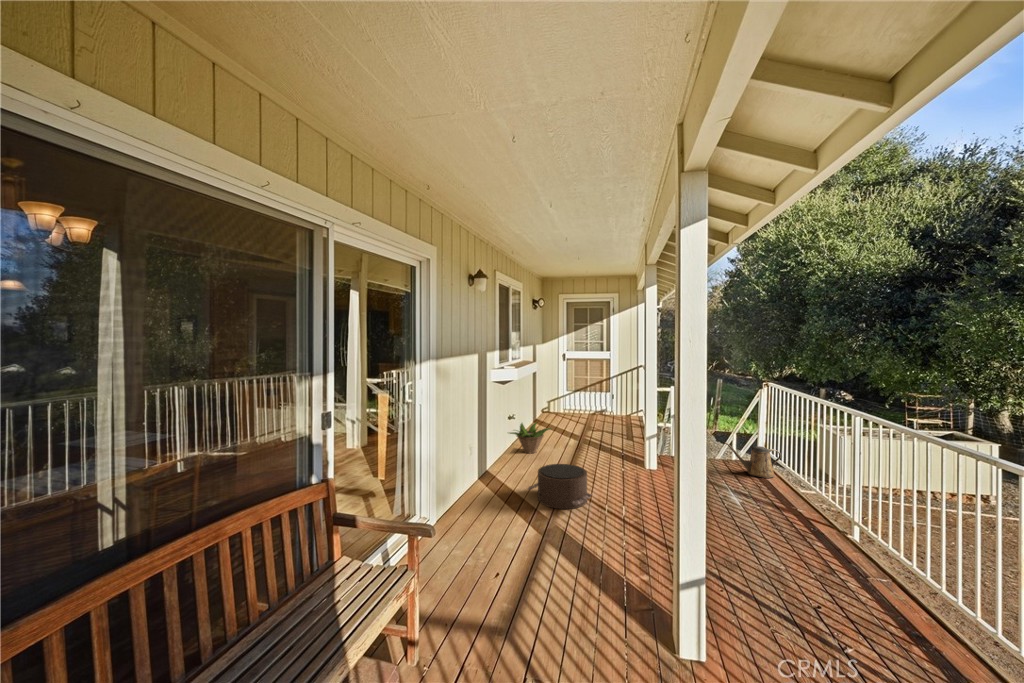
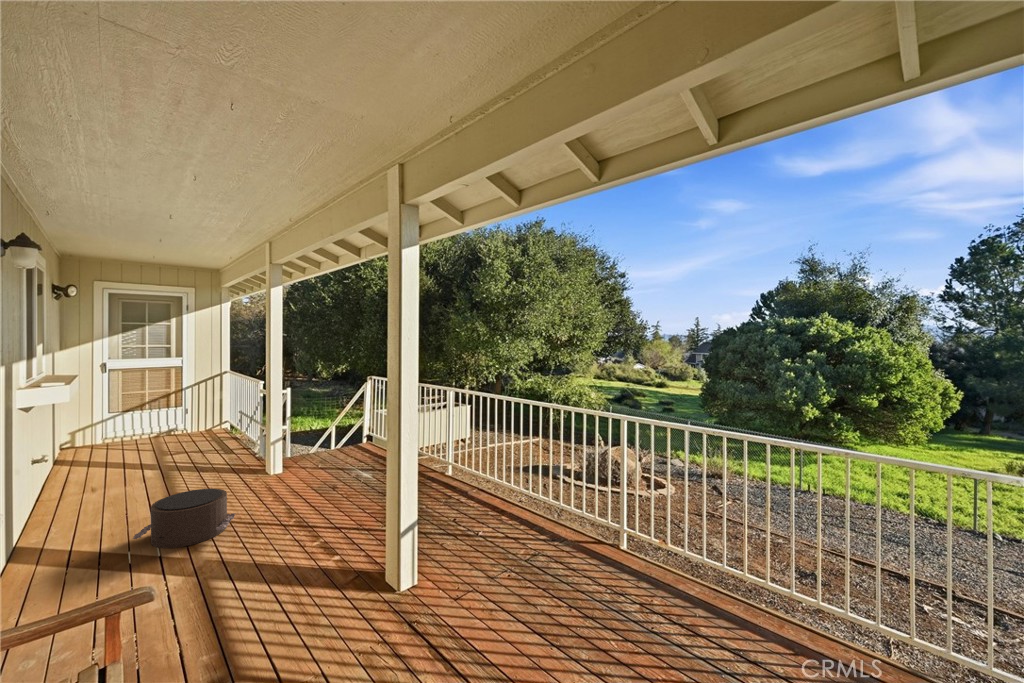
decorative plant: present [510,423,552,453] -> none [36,458,127,504]
watering can: present [725,442,781,478] -> none [344,429,386,455]

